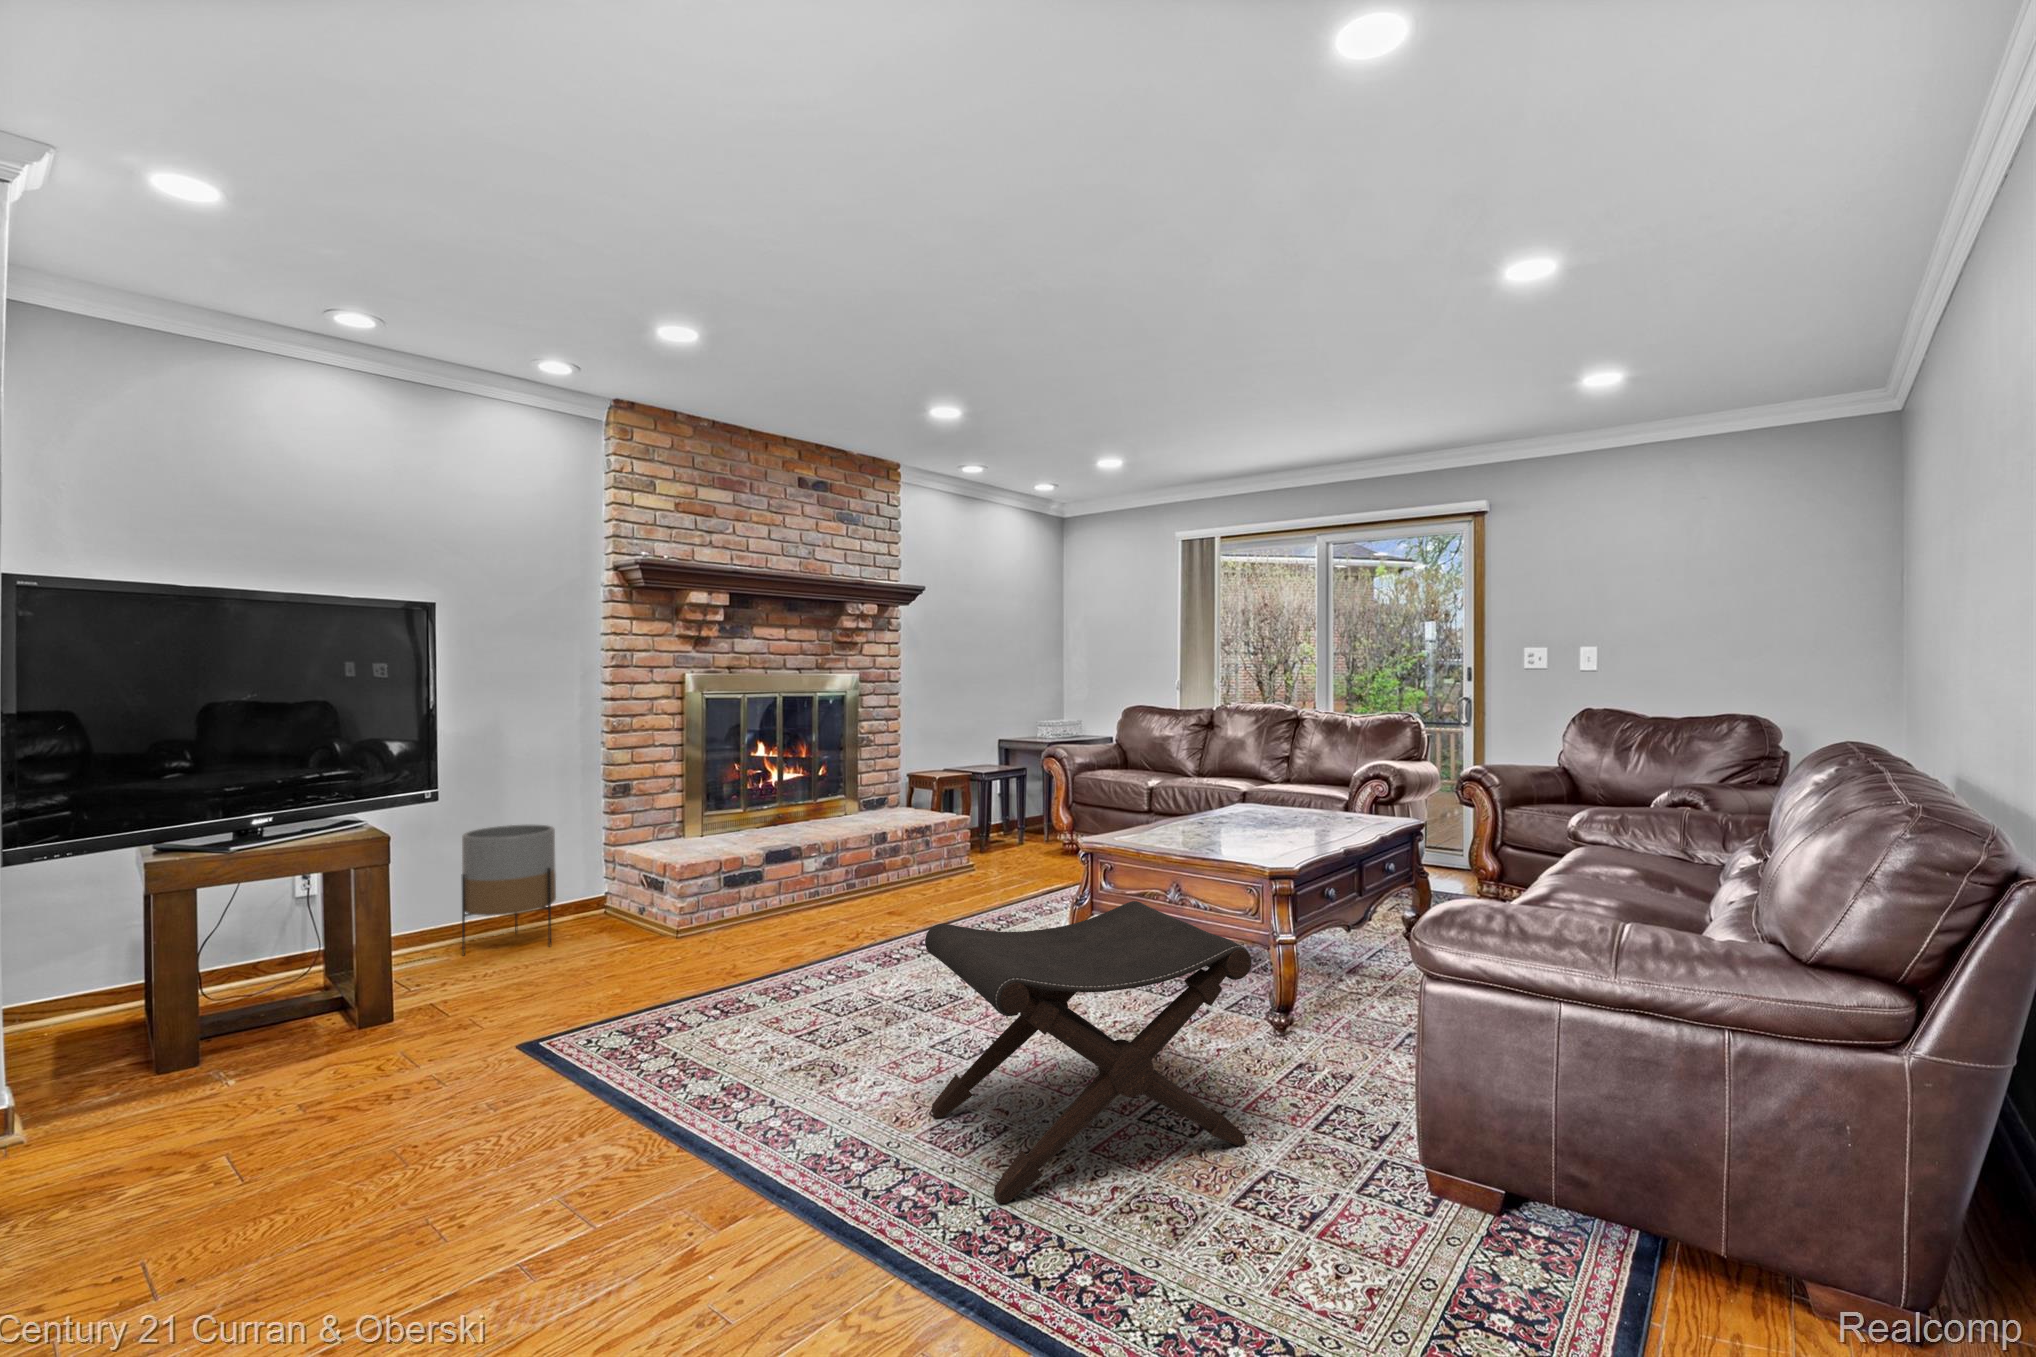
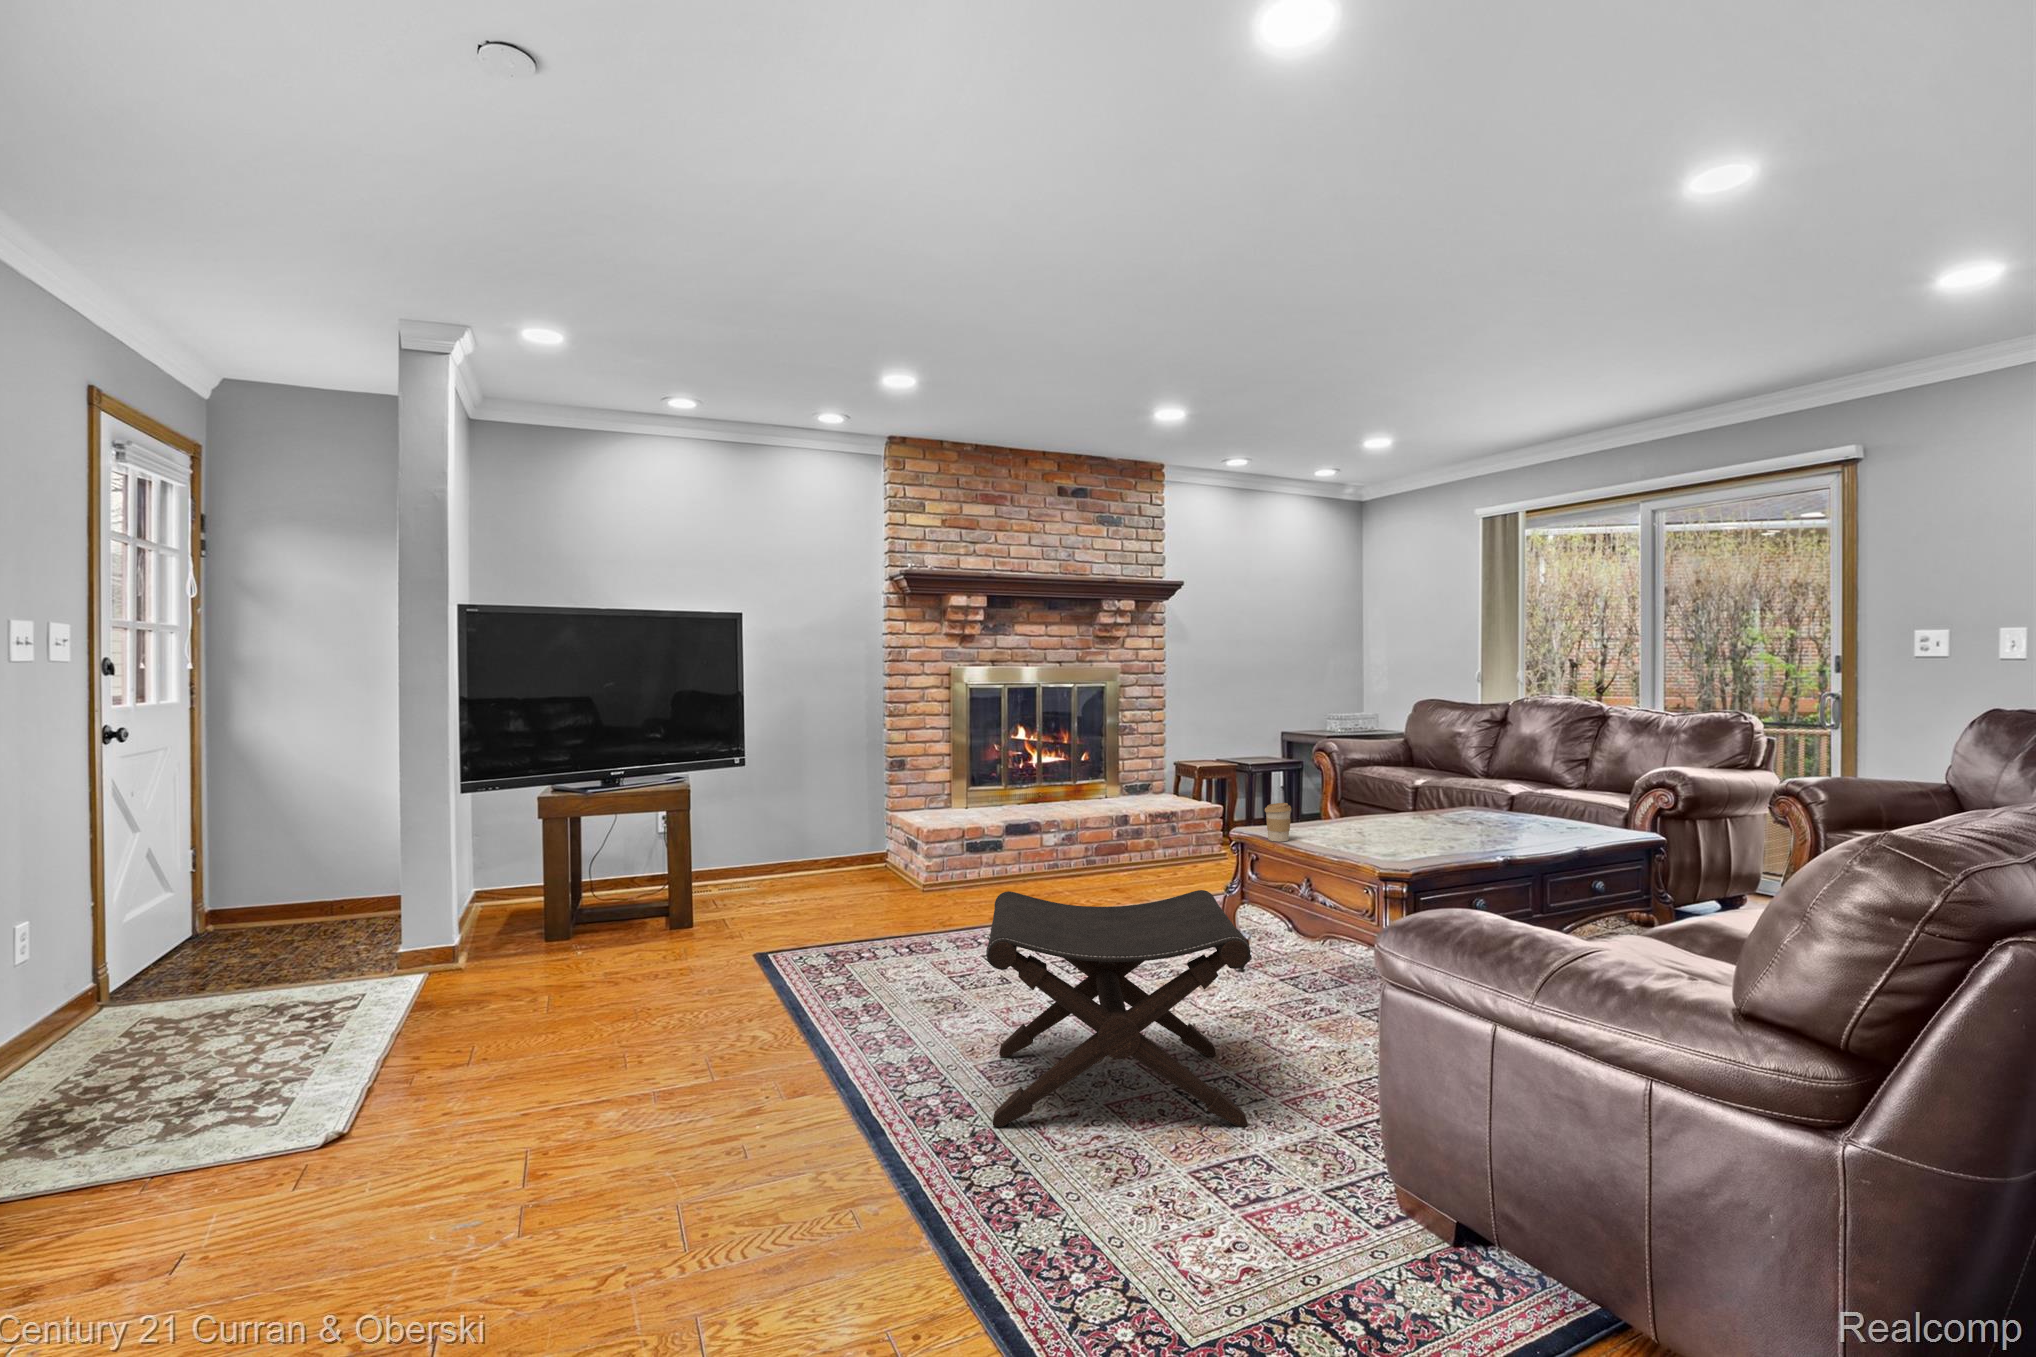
coffee cup: none [1122,807,1148,846] -> present [1265,803,1292,842]
planter: present [462,825,556,955] -> none [766,790,836,889]

